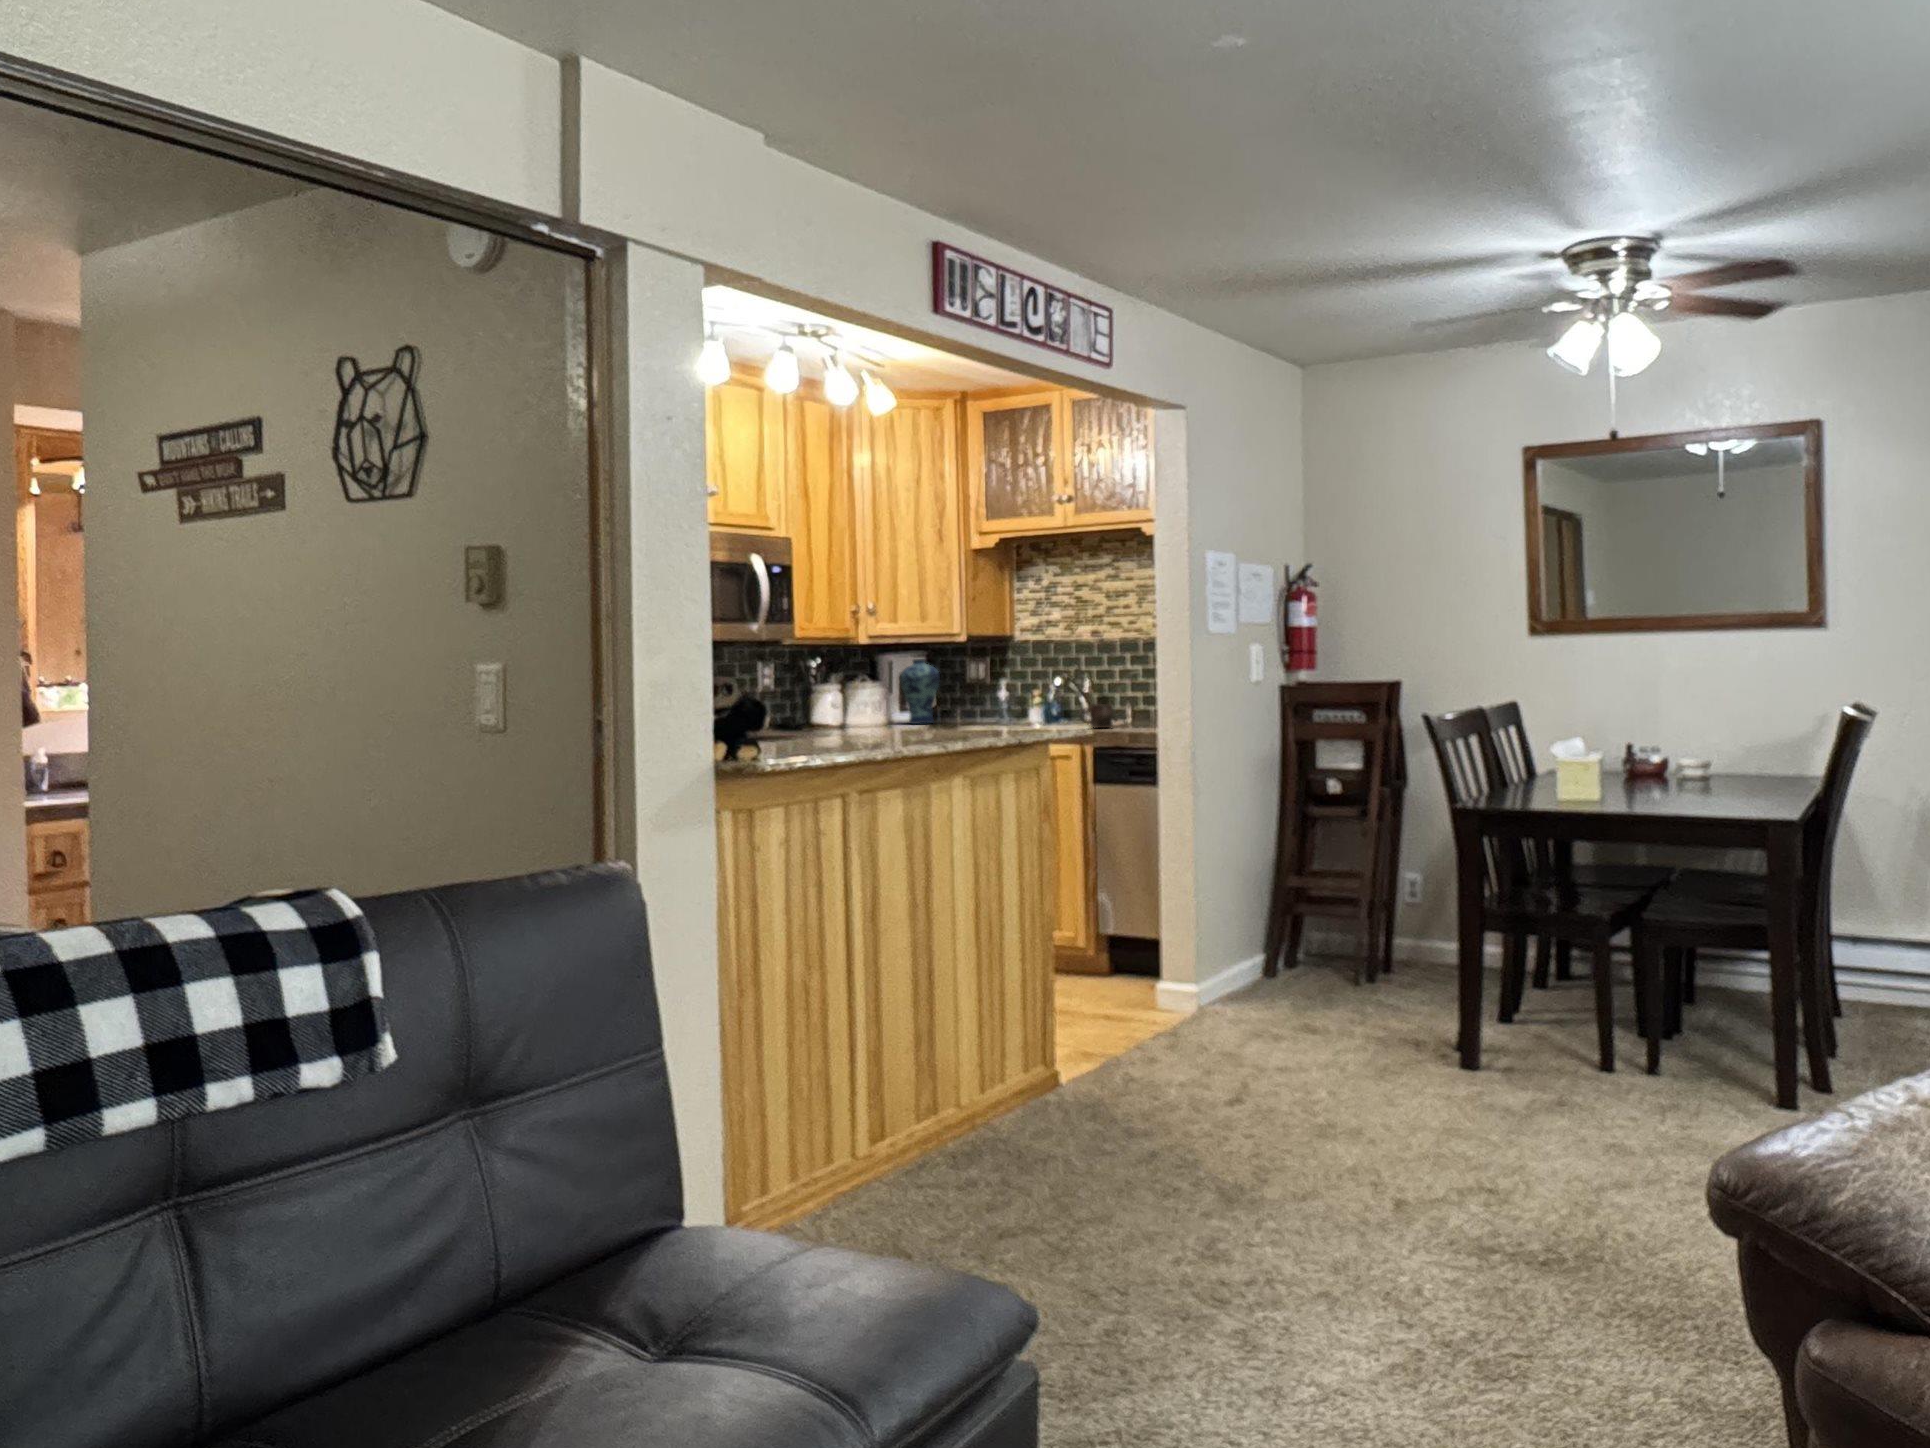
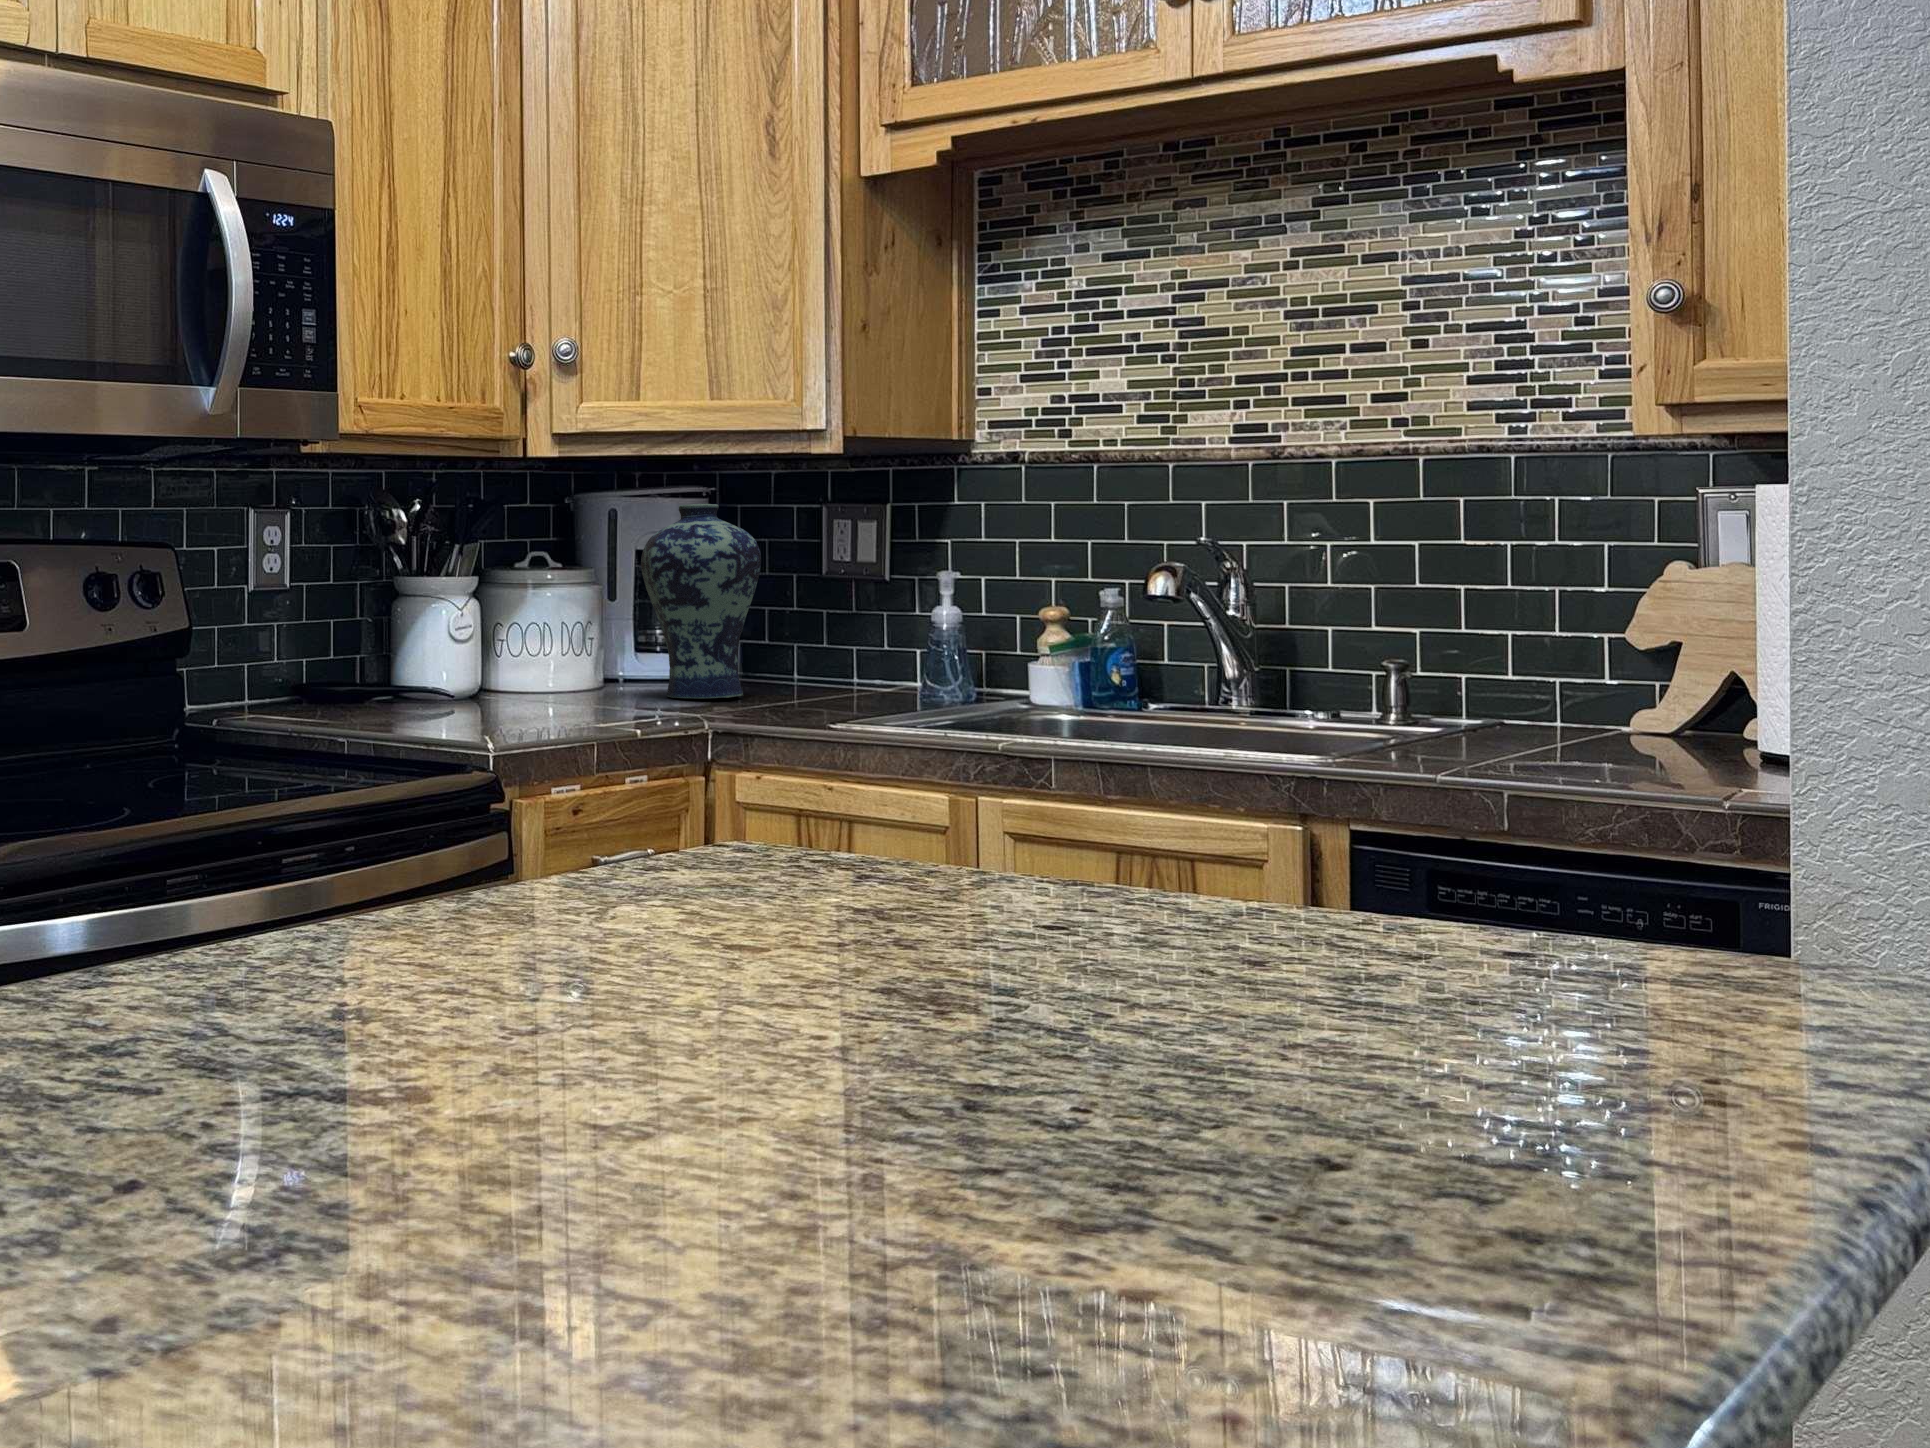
mug: present [1079,704,1113,728] -> none [1304,673,1426,762]

